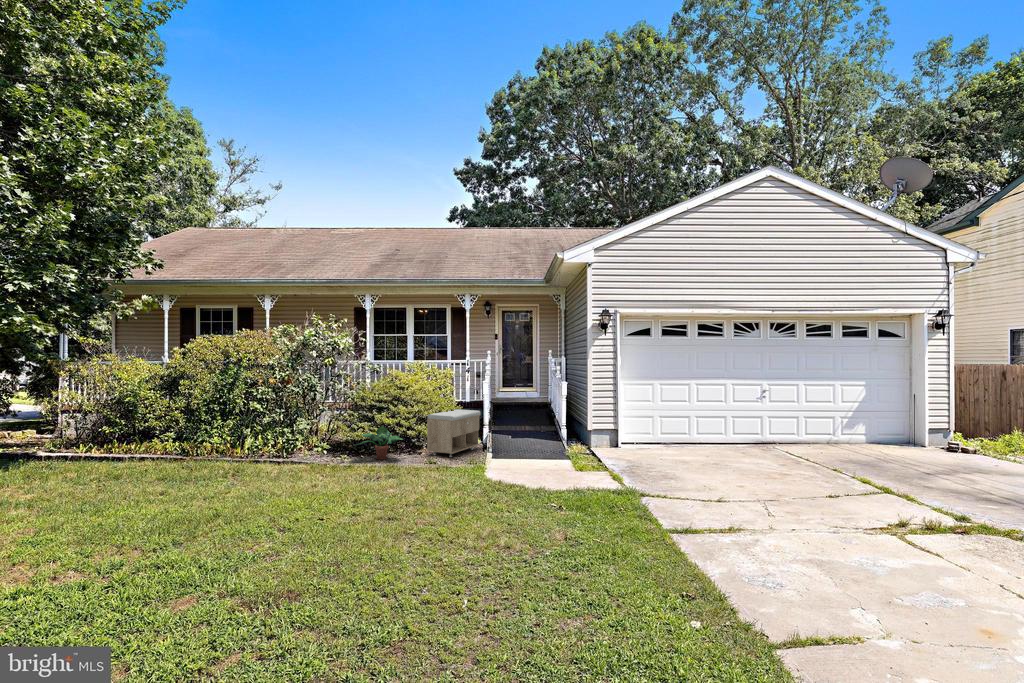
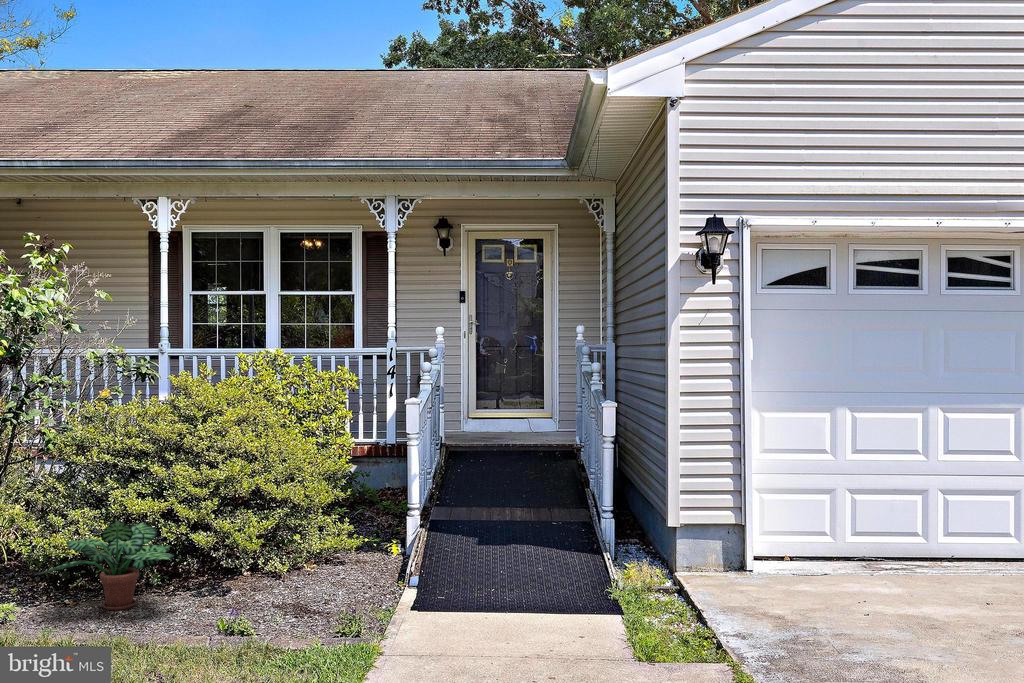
storage bench: present [427,409,481,457] -> none [246,471,393,601]

